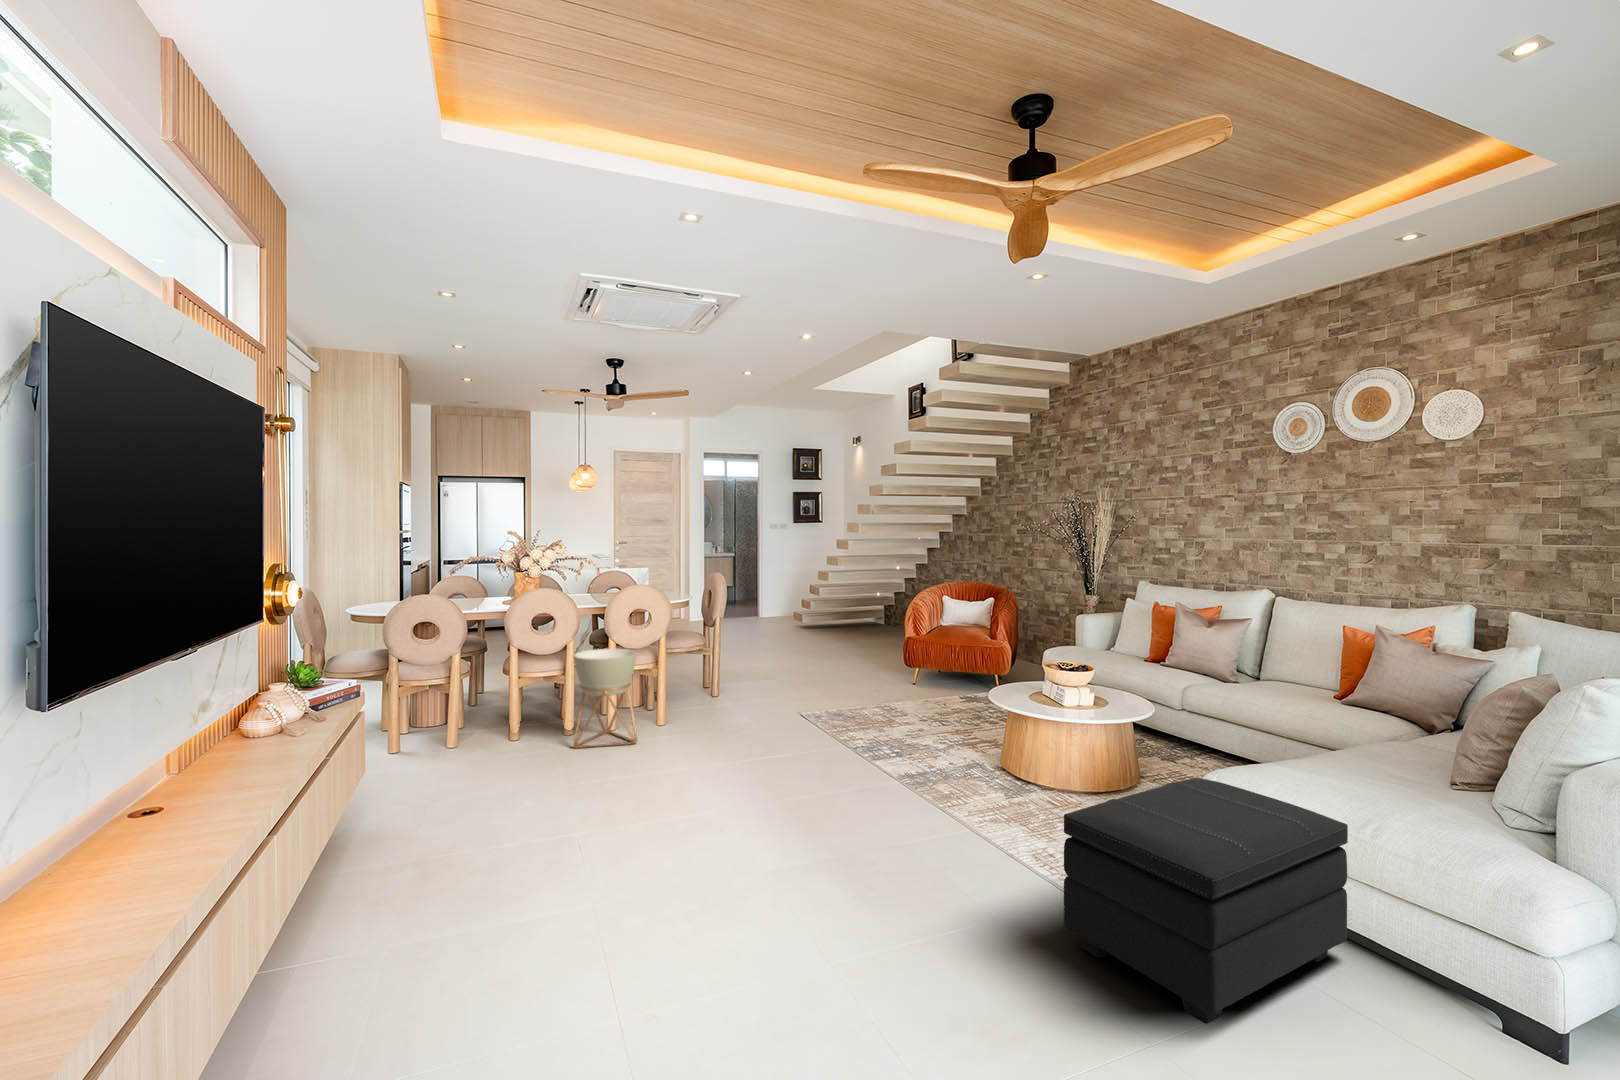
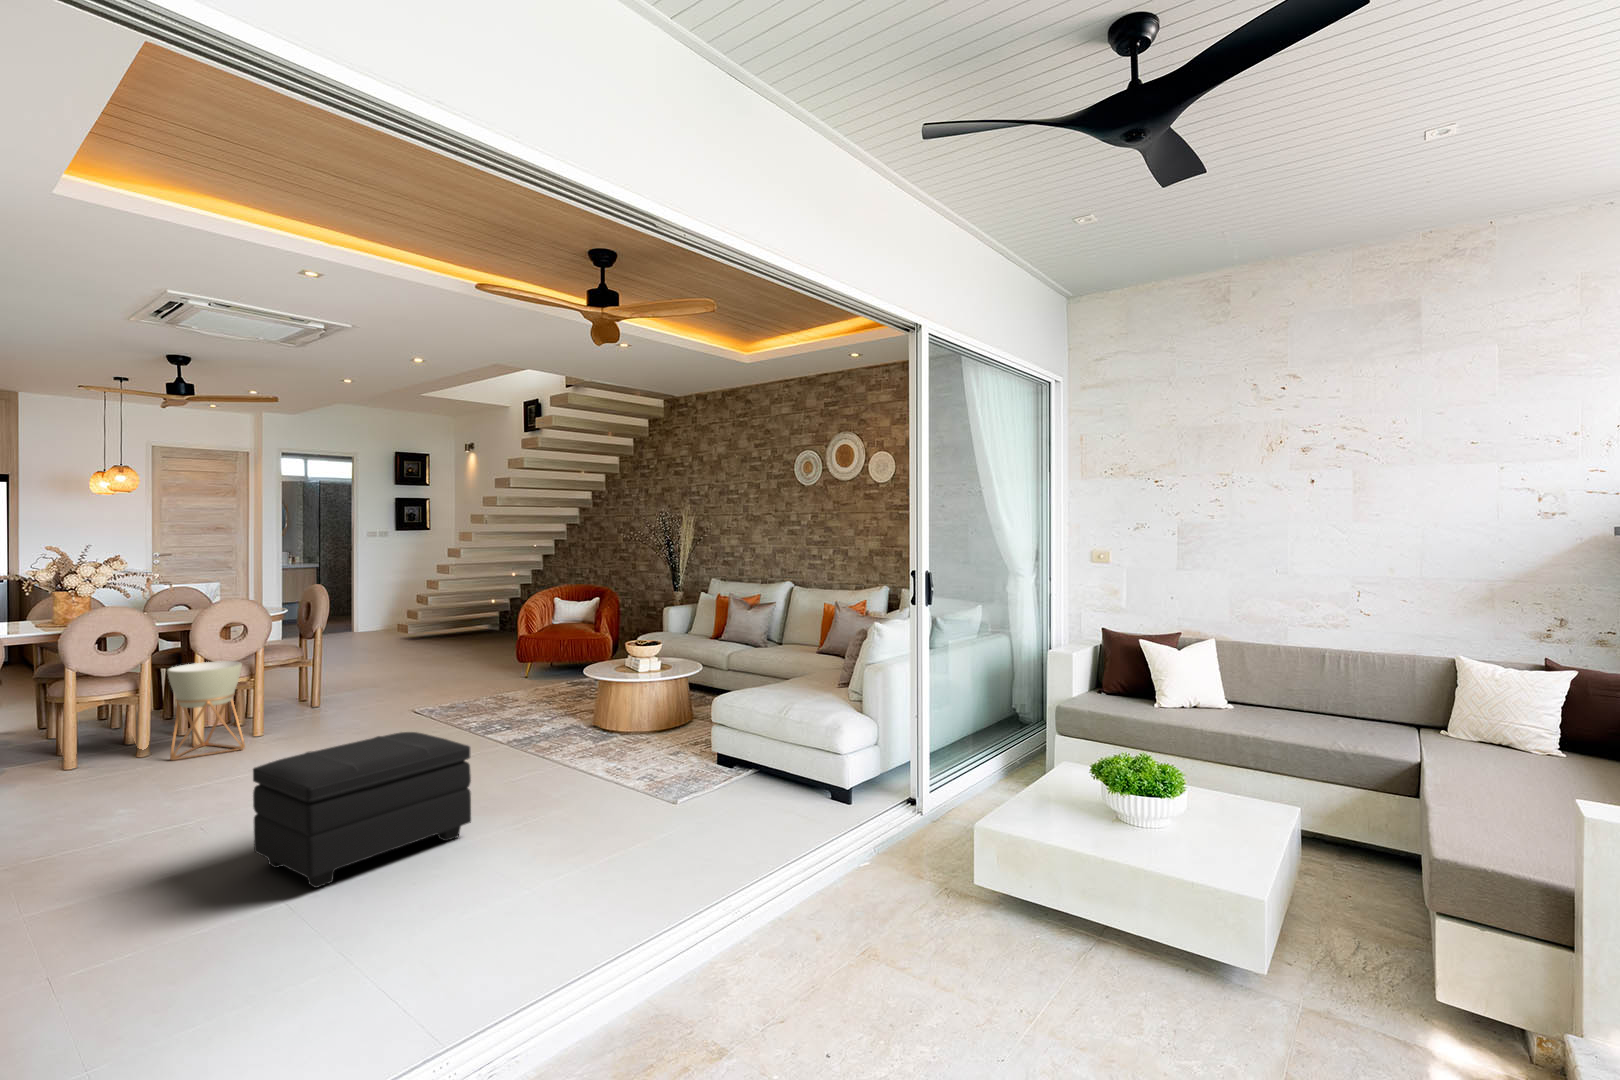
footstool: present [1064,778,1348,1024] -> present [253,732,471,888]

